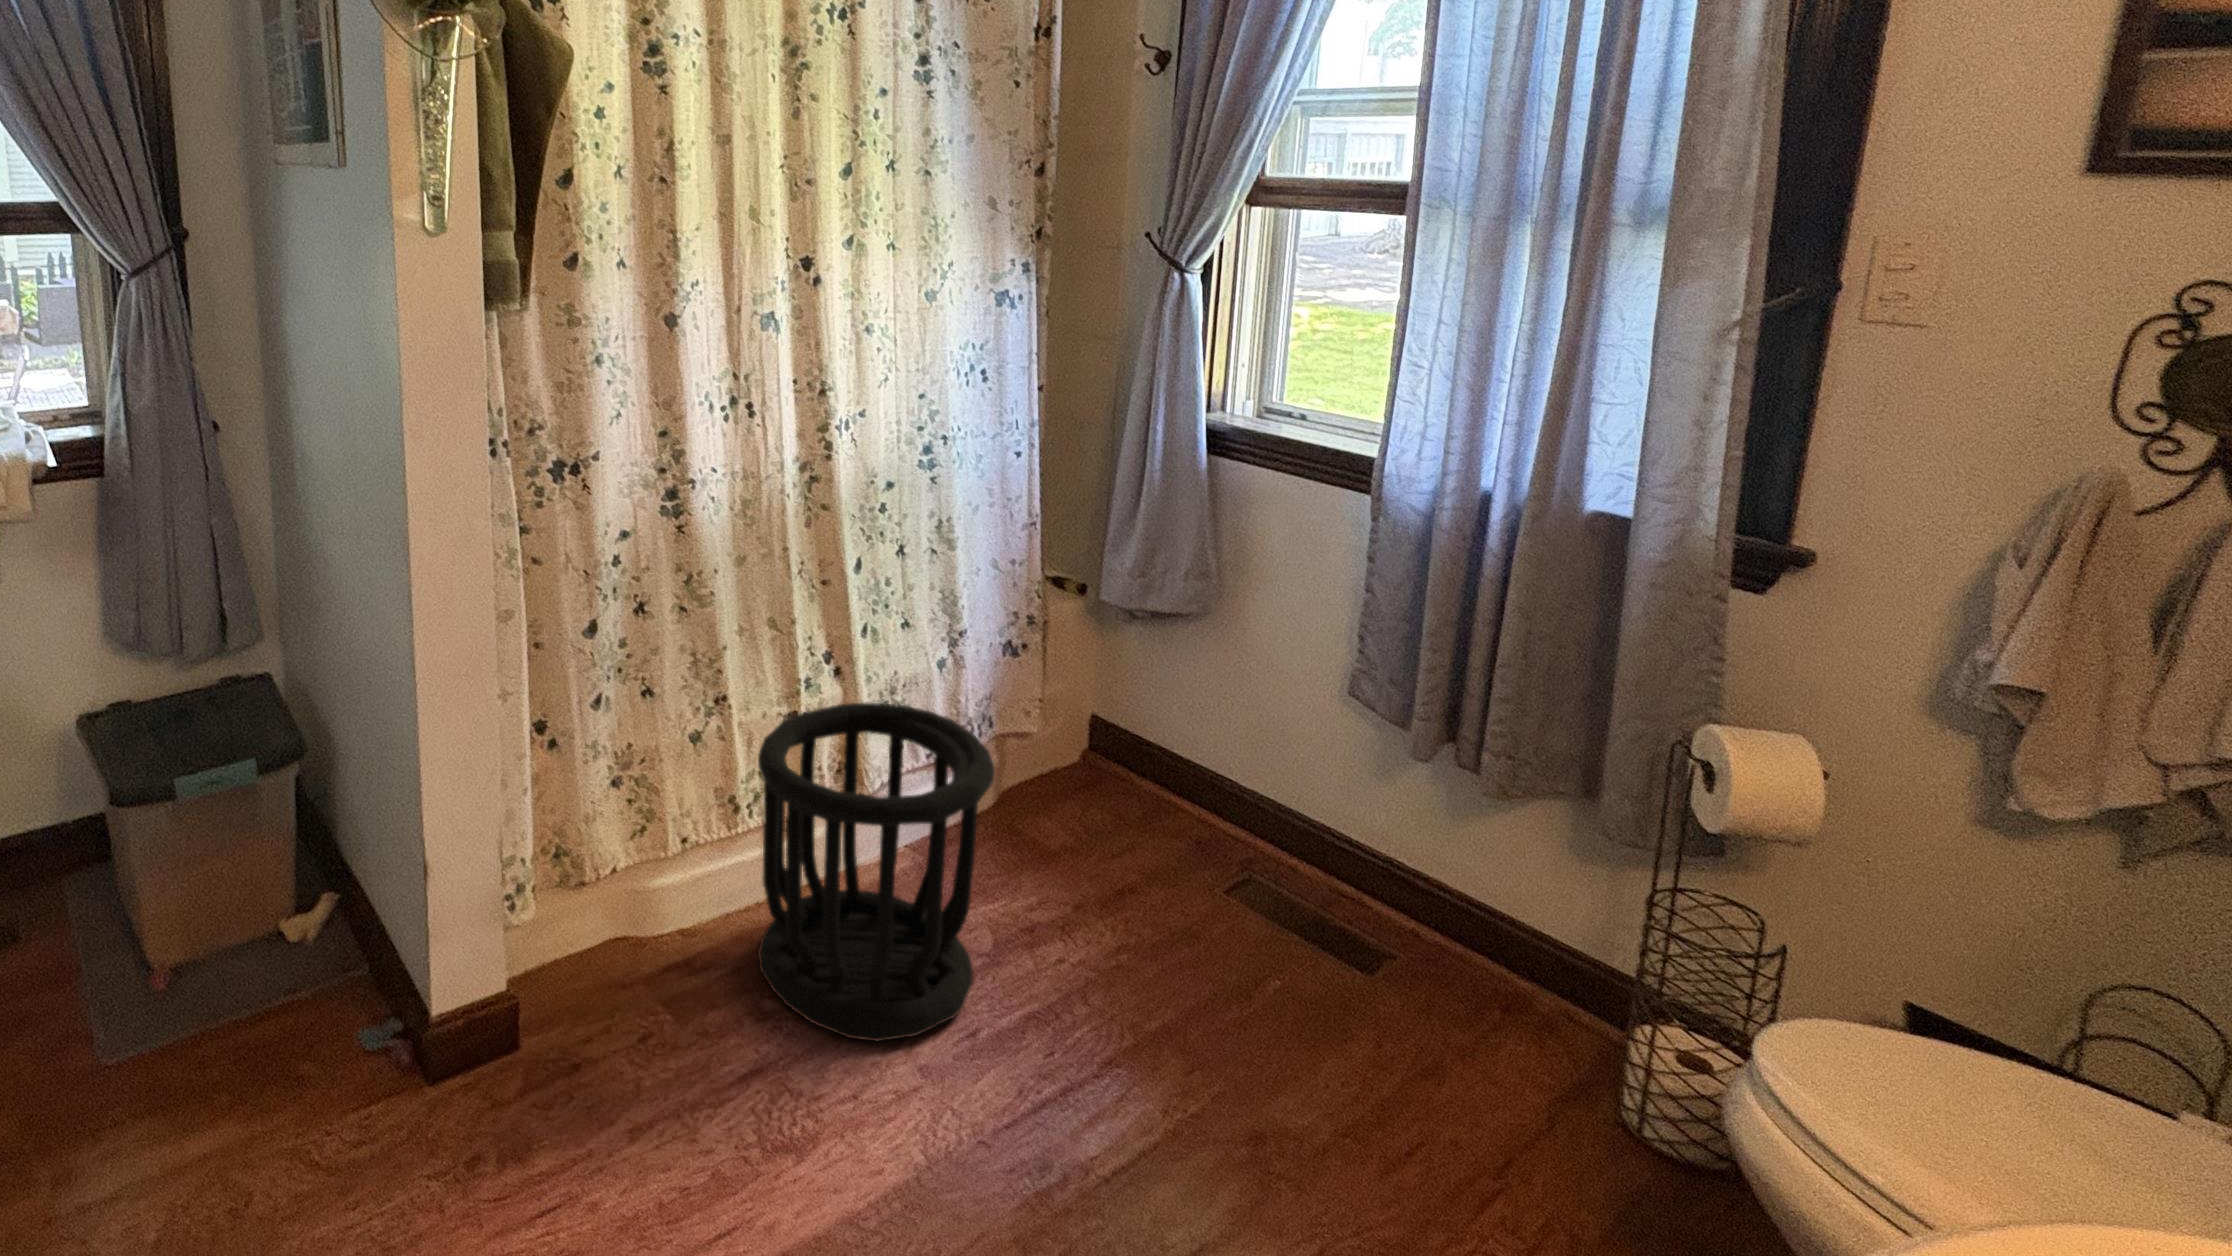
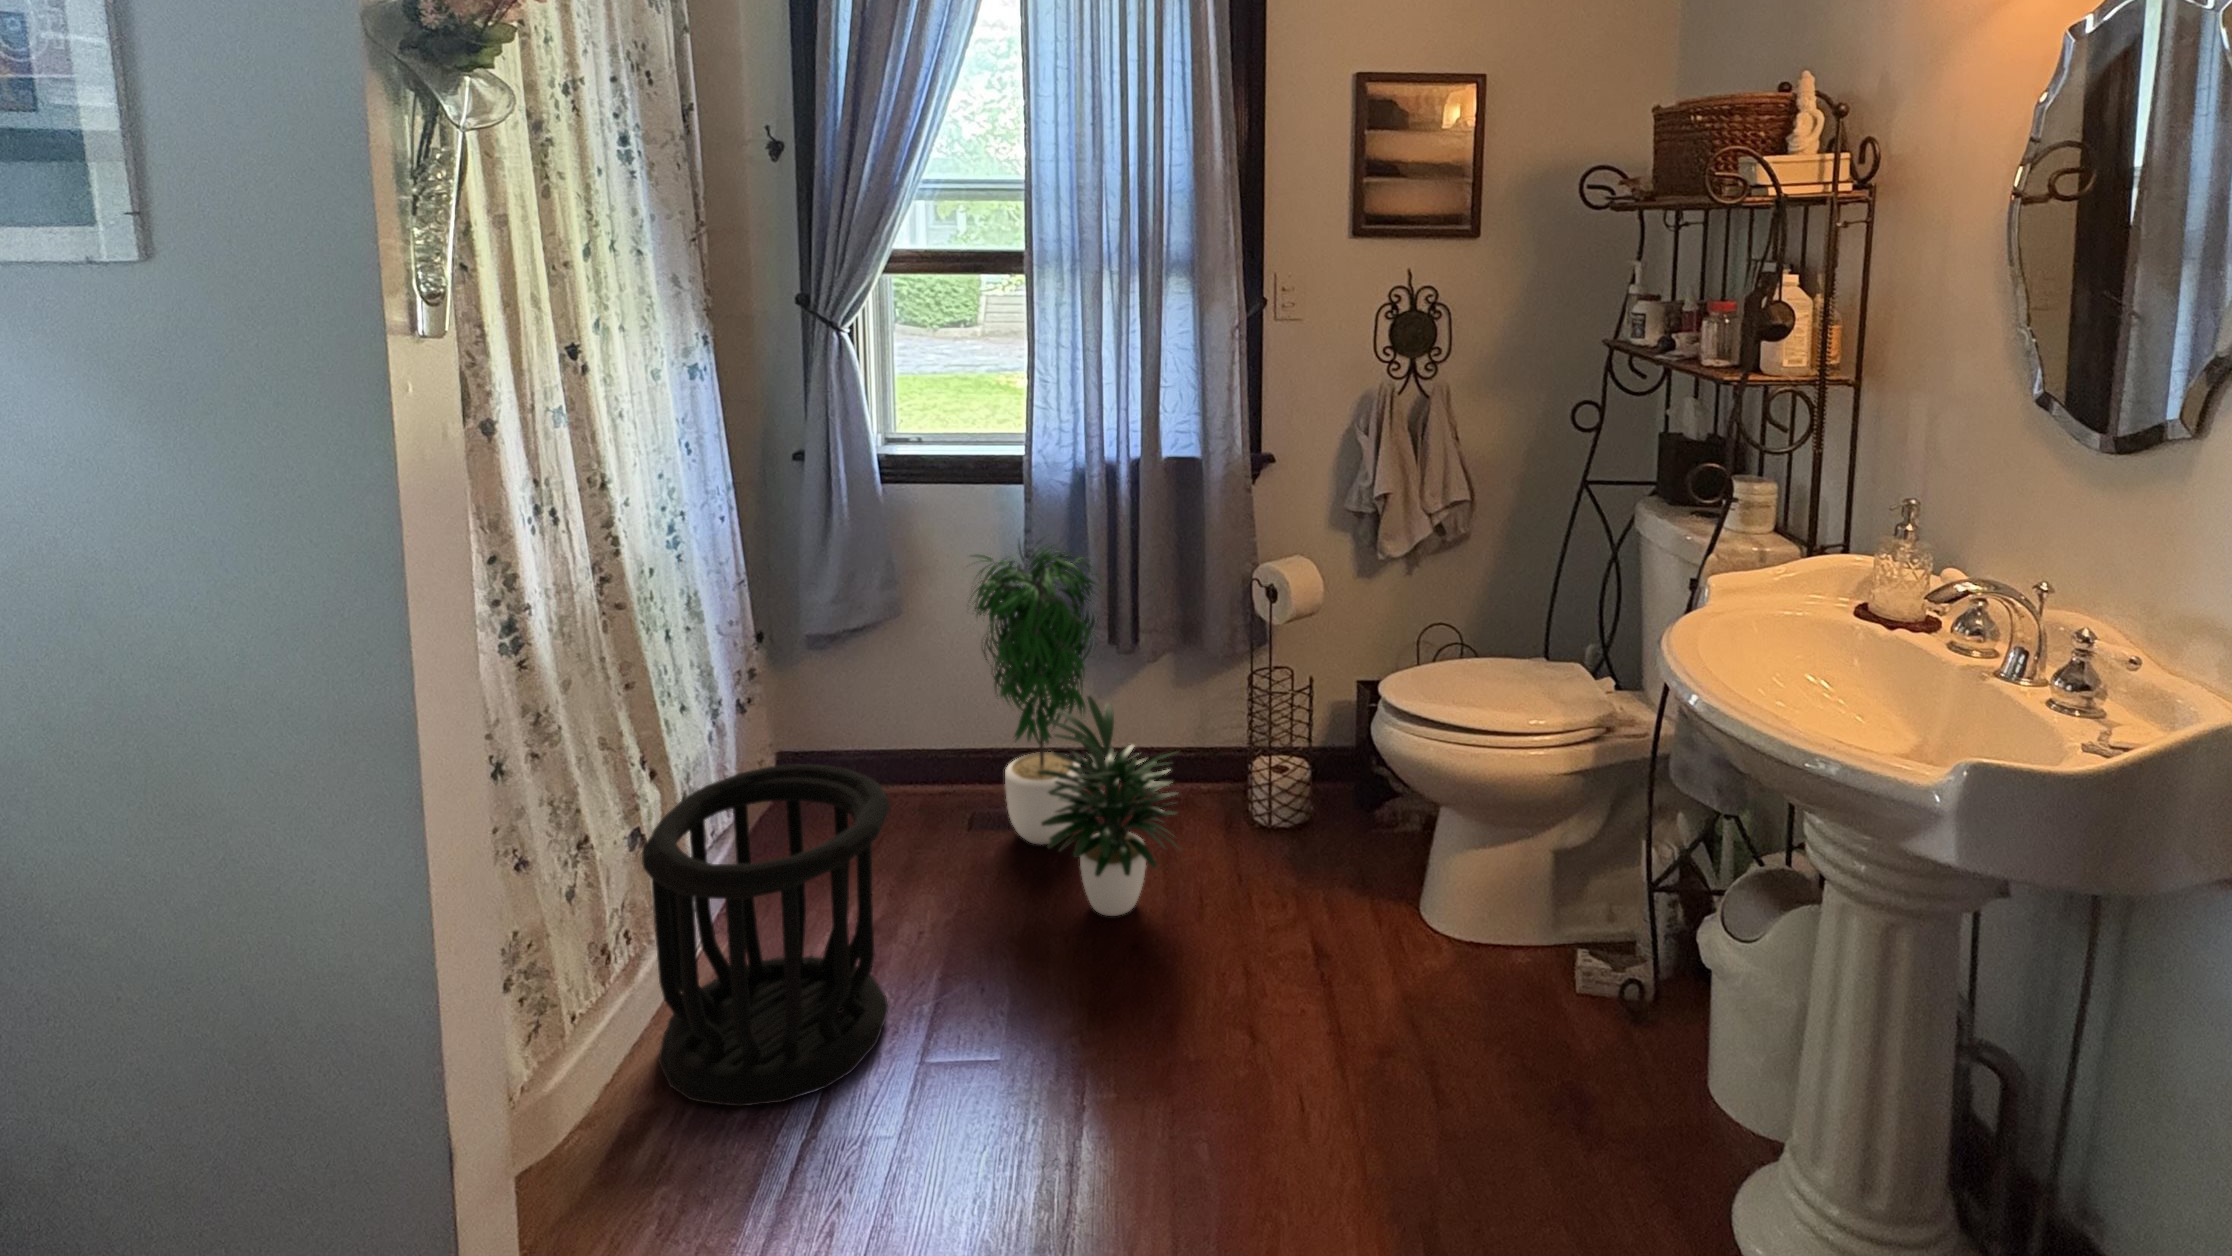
potted plant: none [1188,555,1450,1102] -> present [970,540,1177,916]

